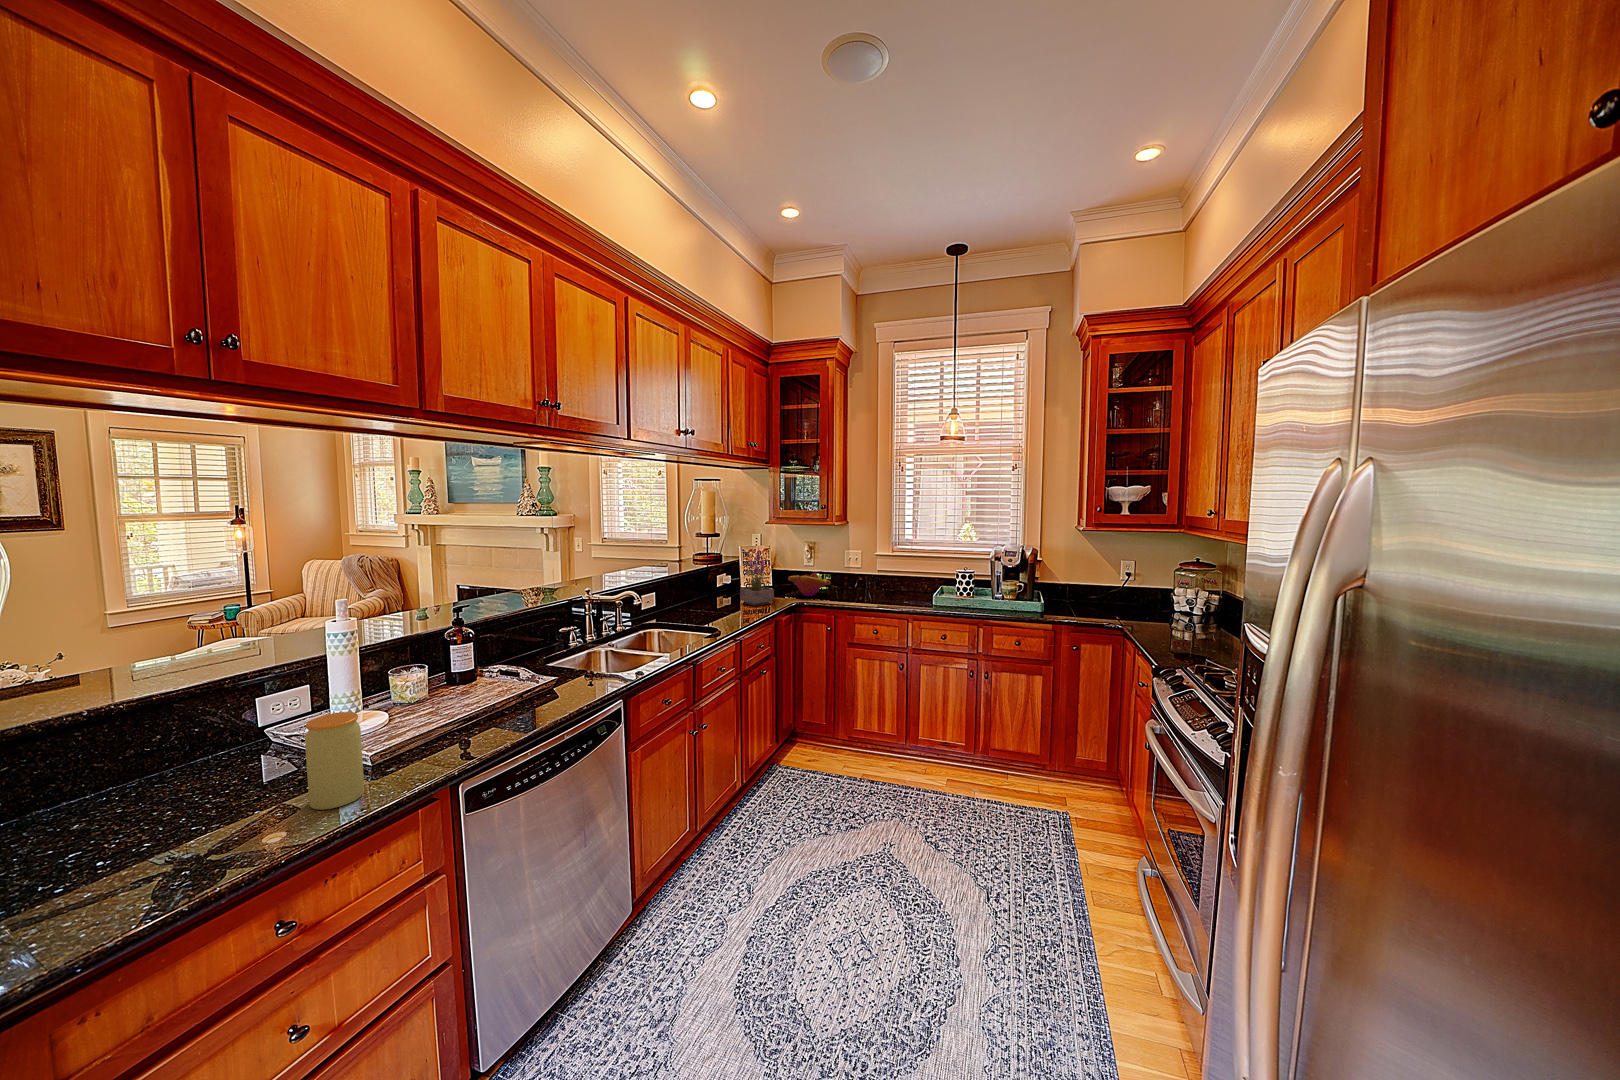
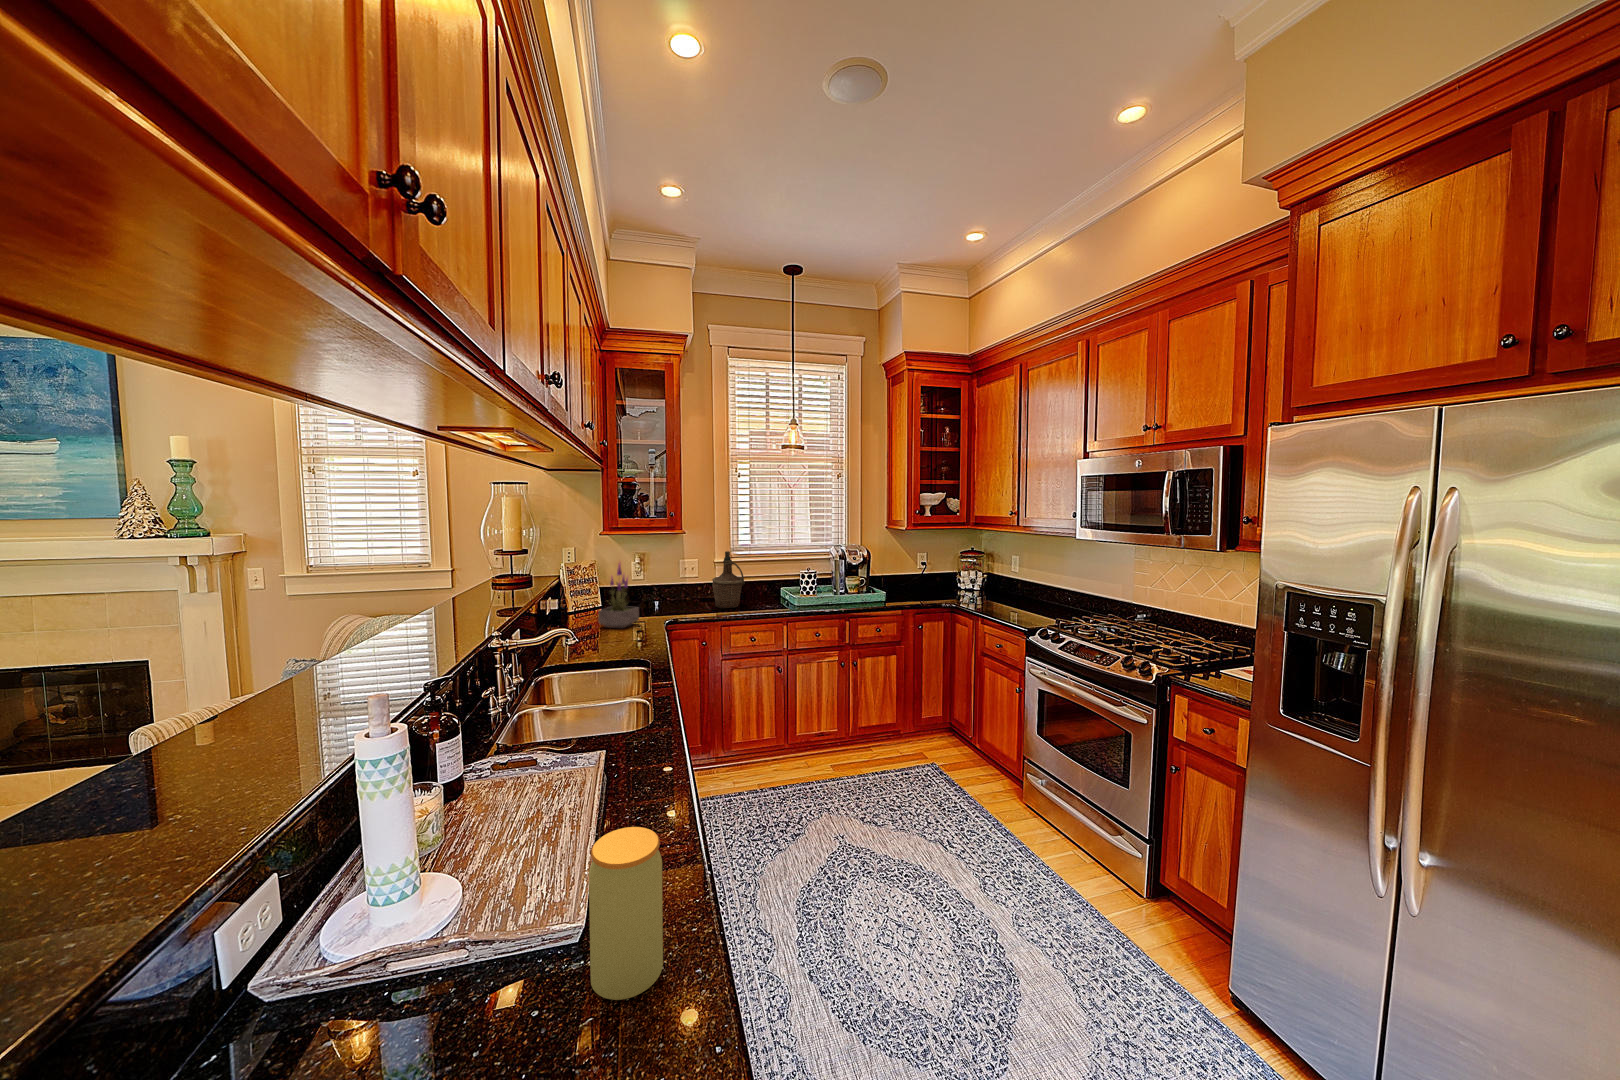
bottle: none [858,545,888,600] -> present [712,551,745,608]
decorative bowl: present [788,573,831,596] -> none [634,586,682,612]

